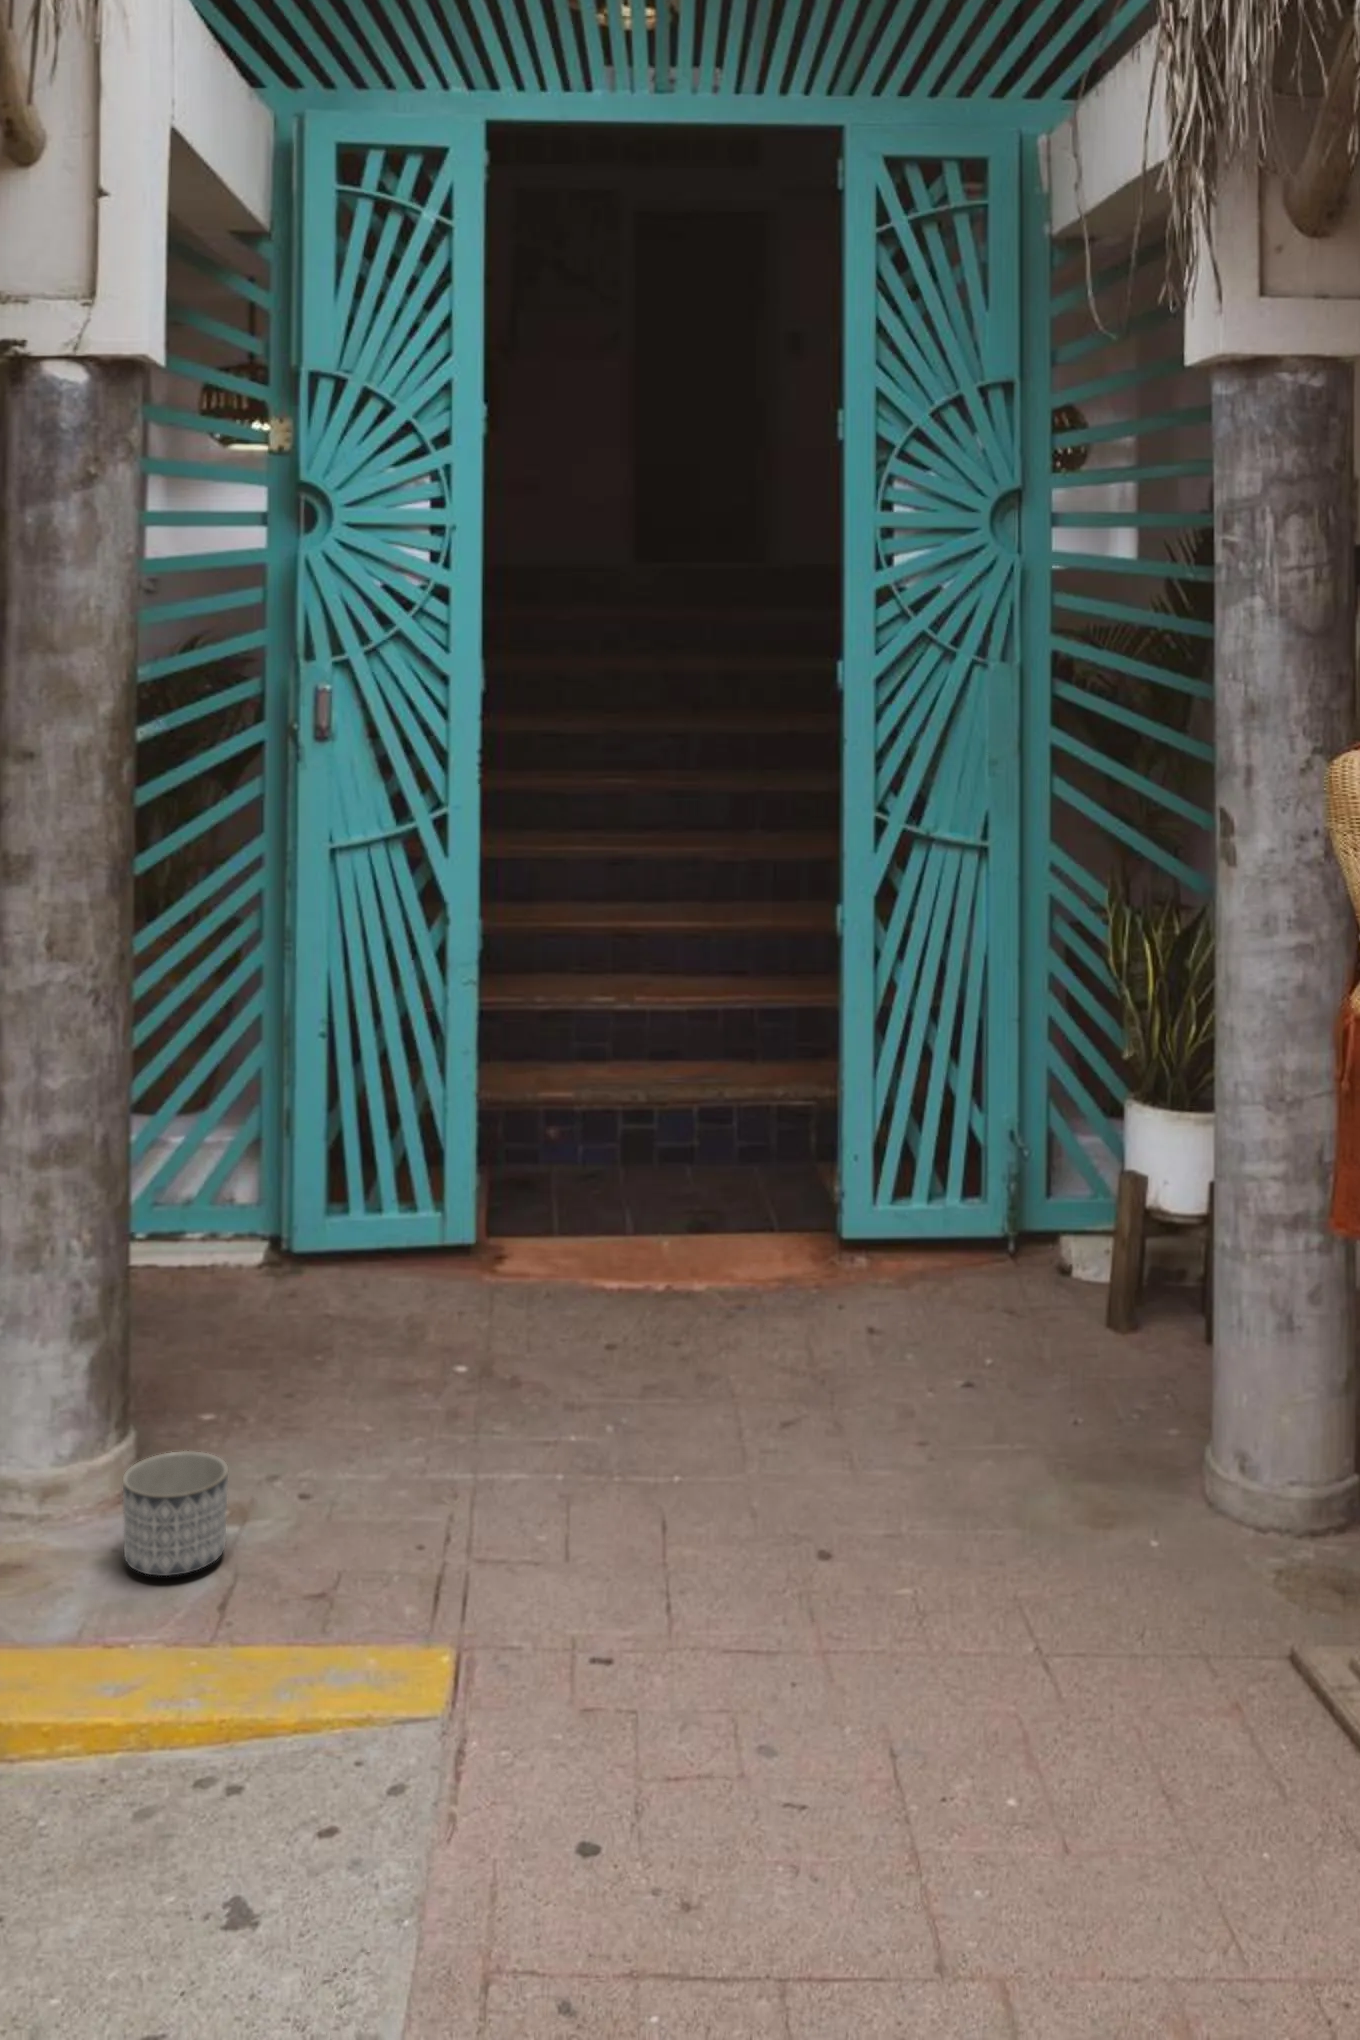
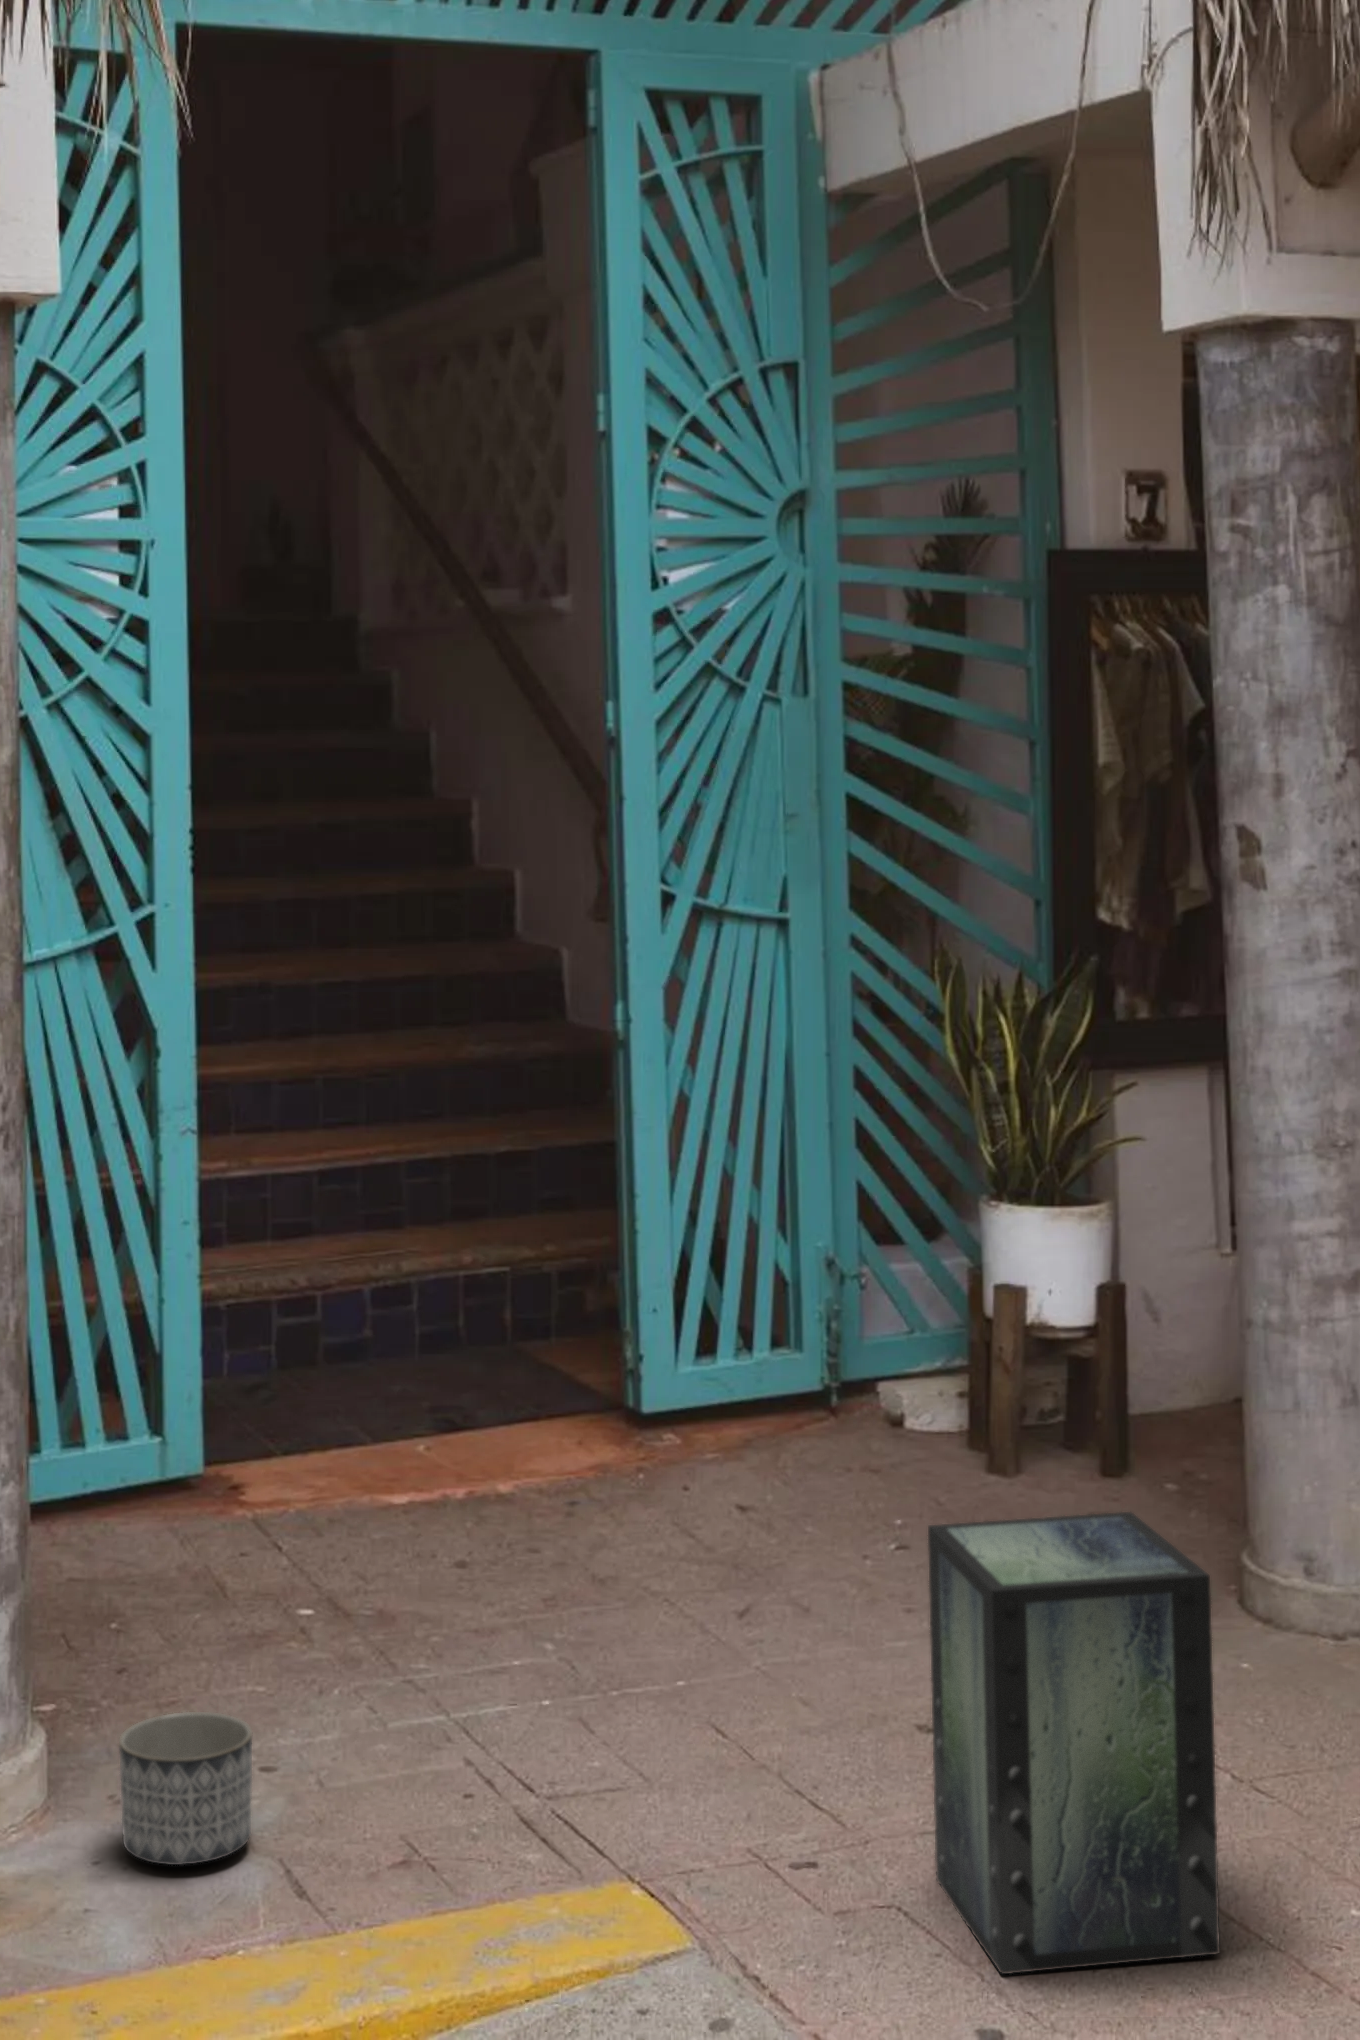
storage box: none [648,1415,873,1852] -> present [928,1512,1220,1974]

